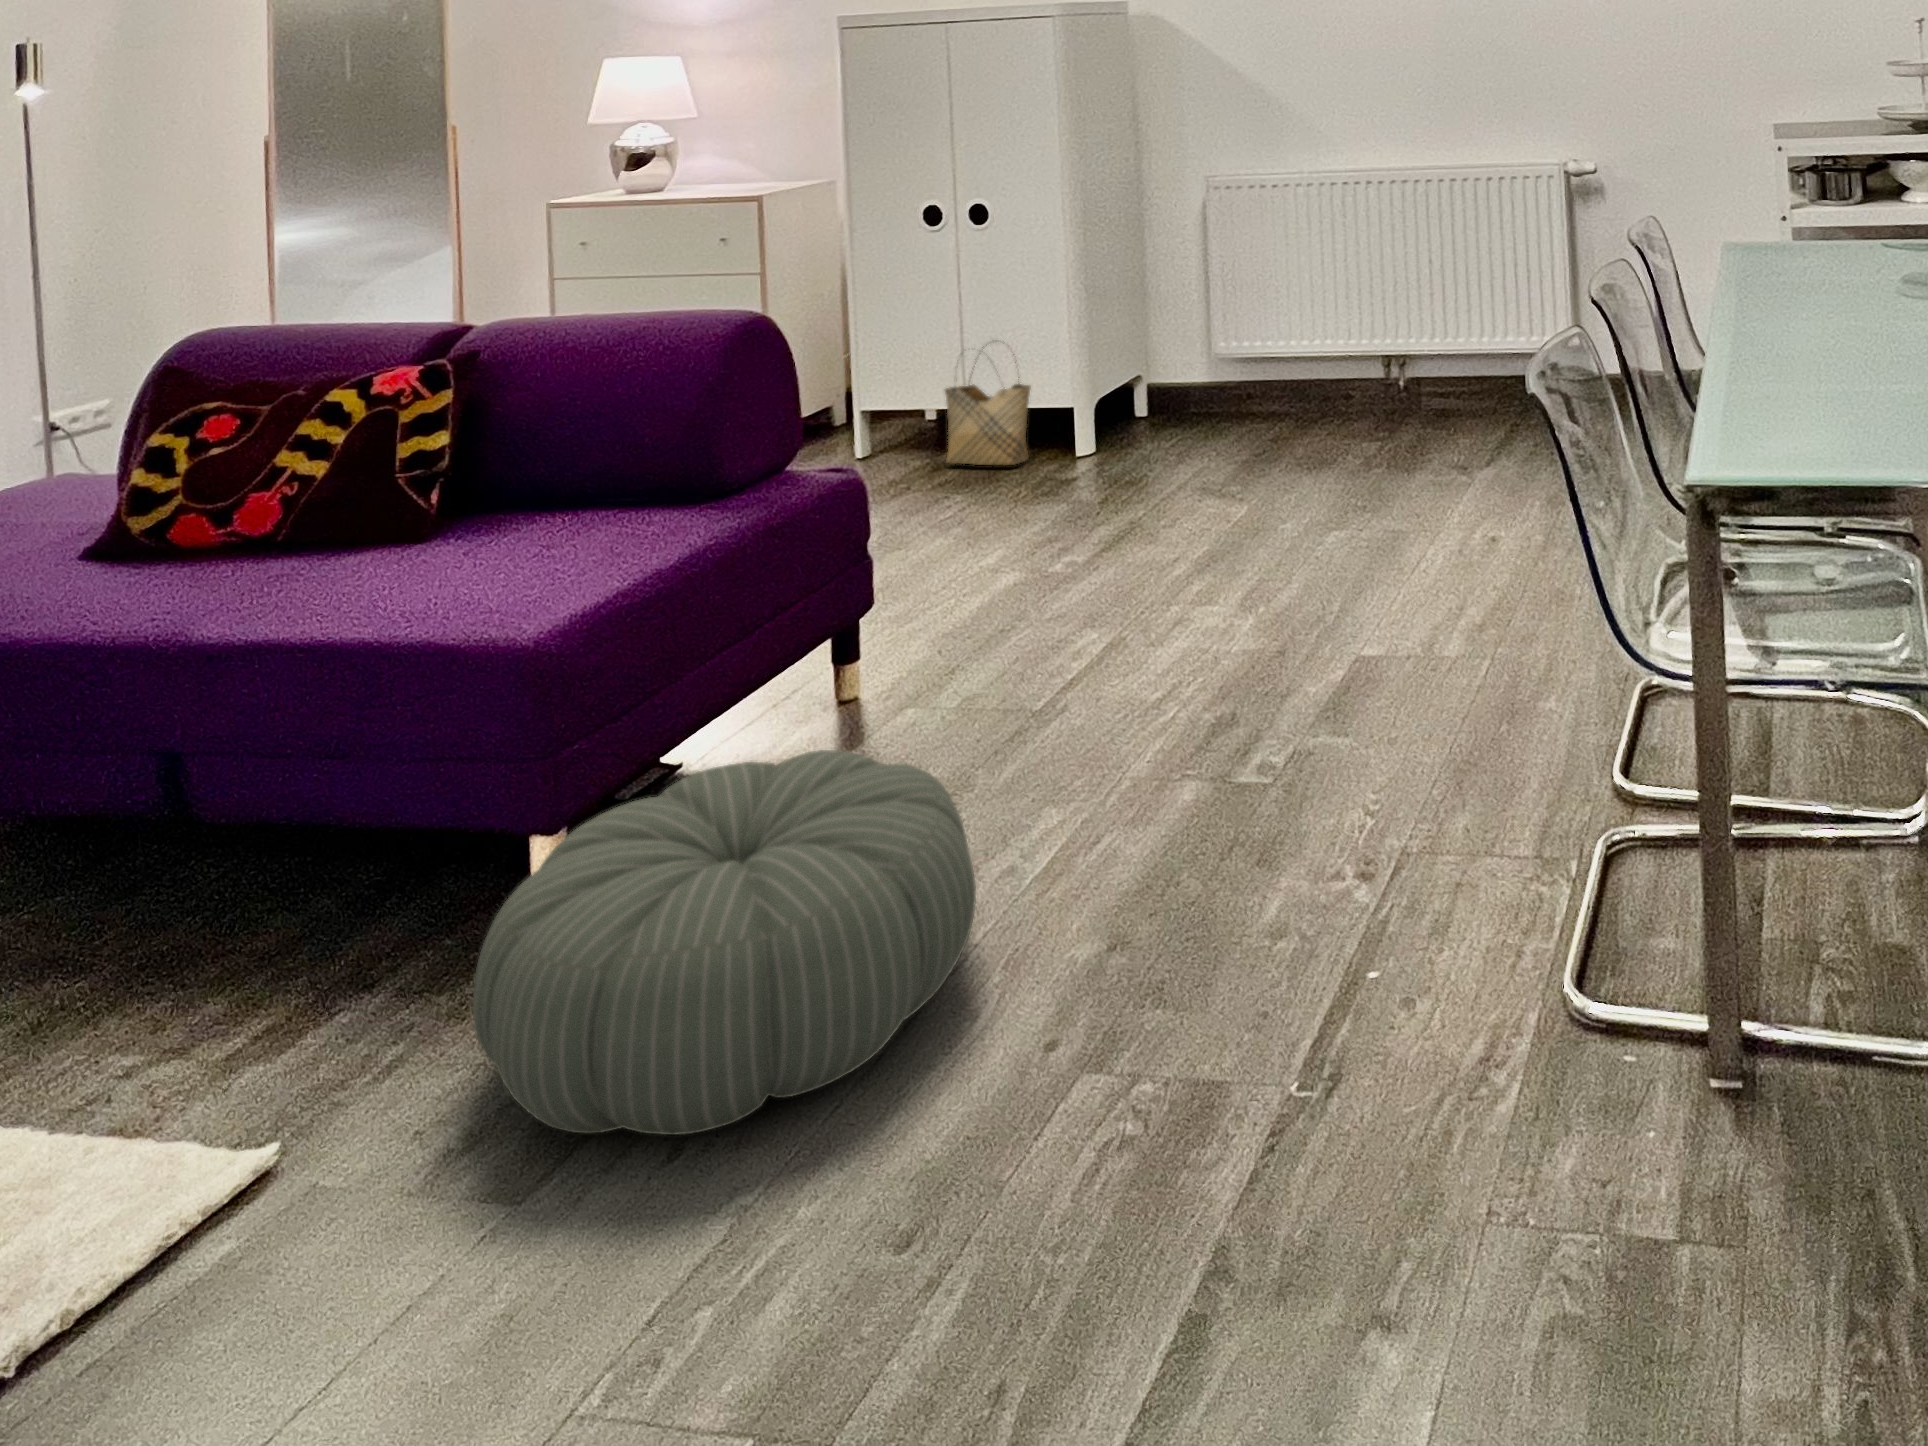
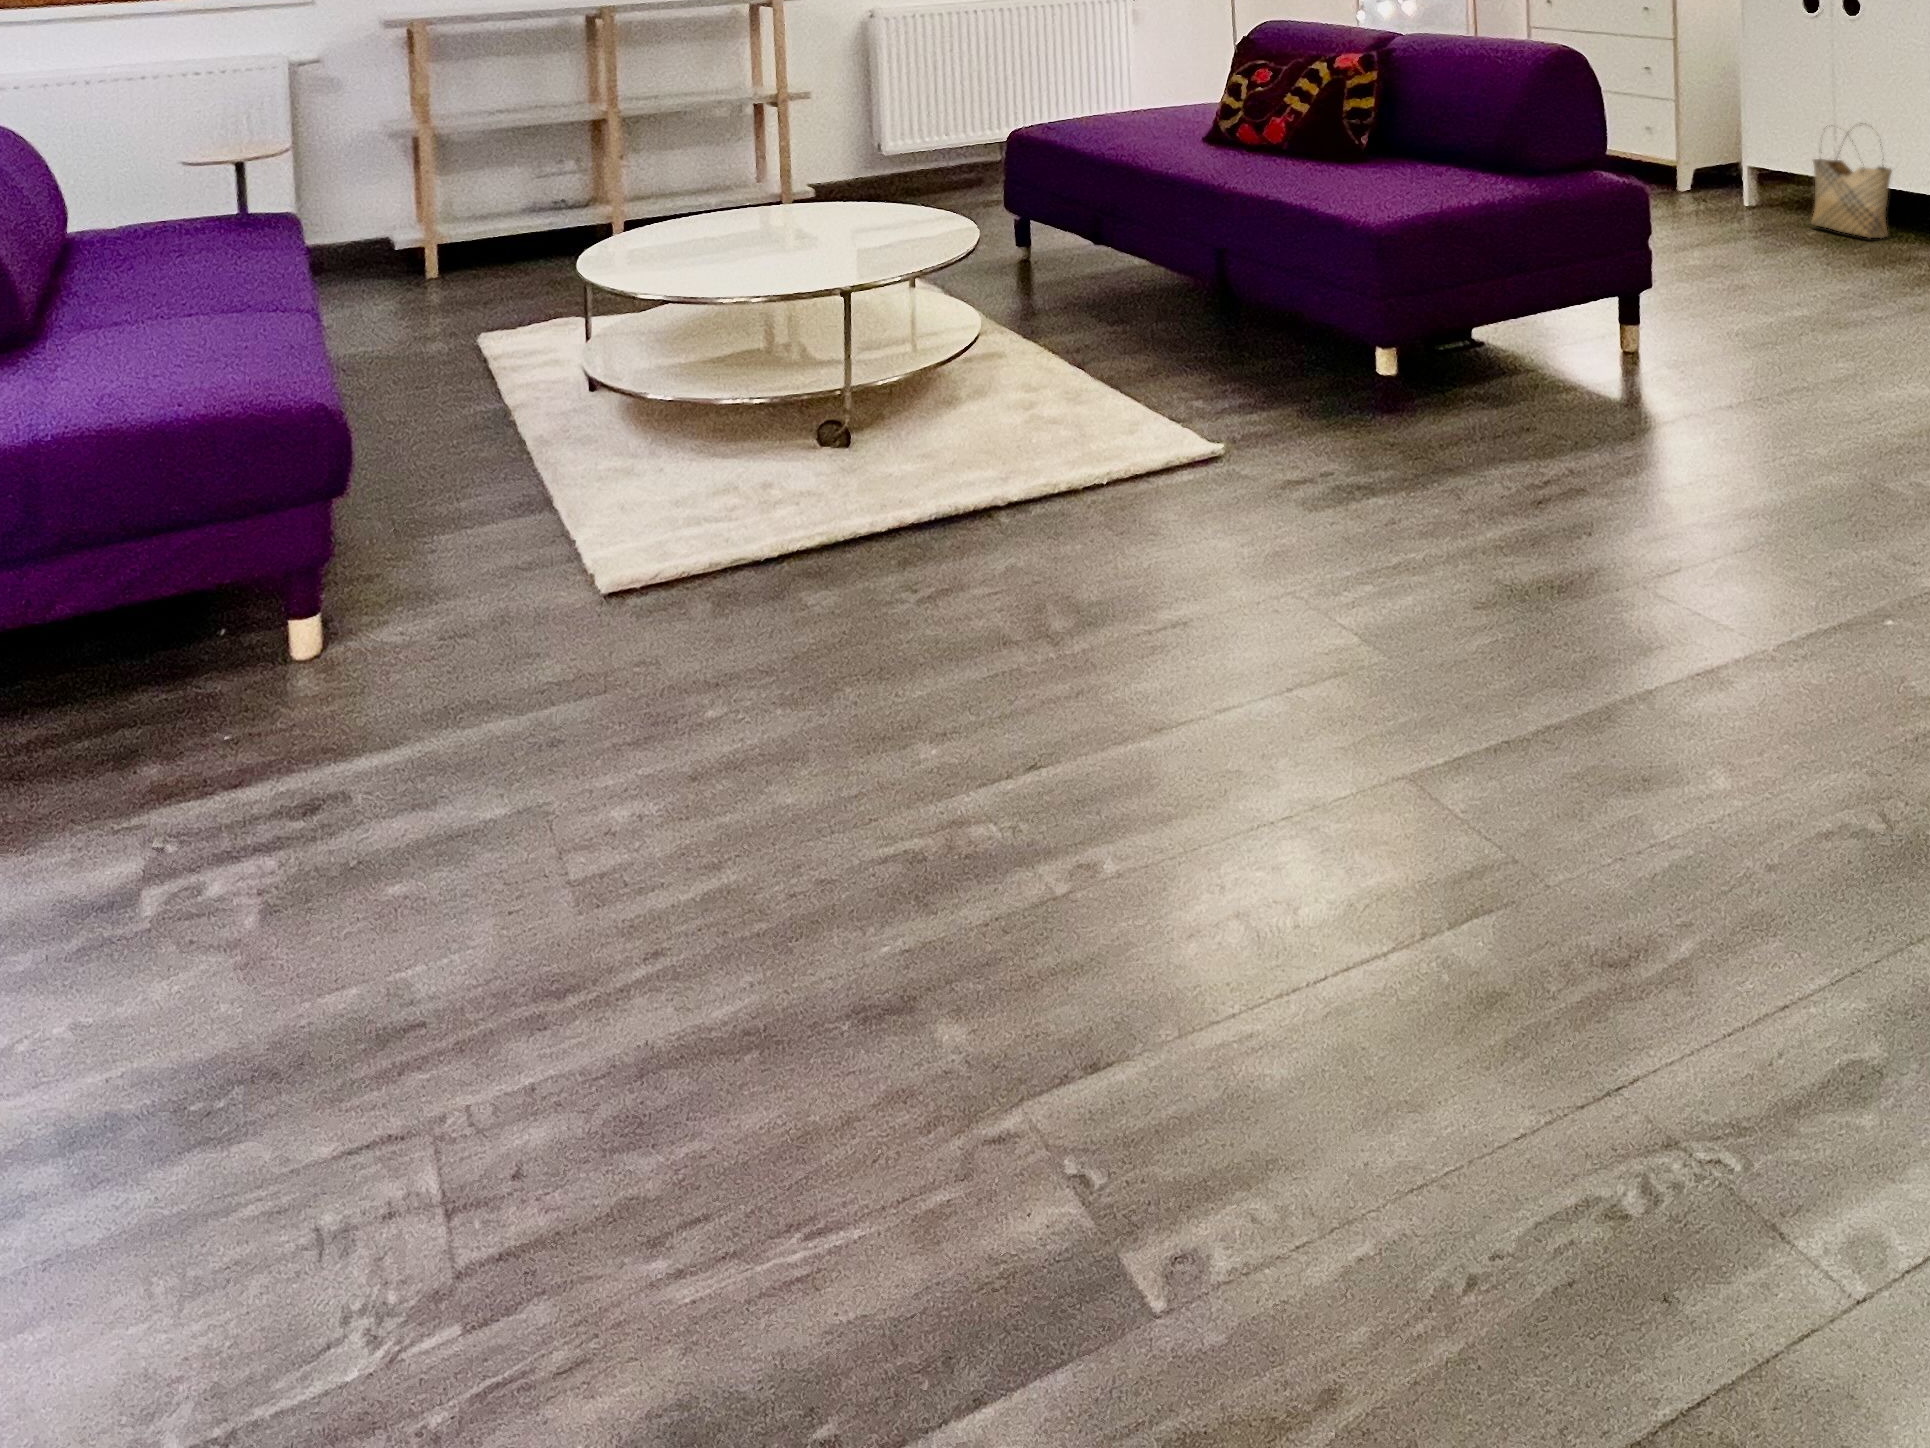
pouf: present [473,750,976,1135] -> none [1304,328,1612,525]

